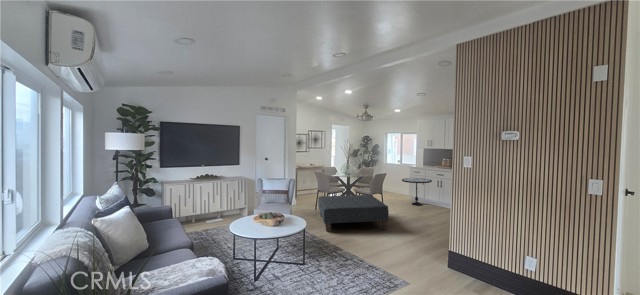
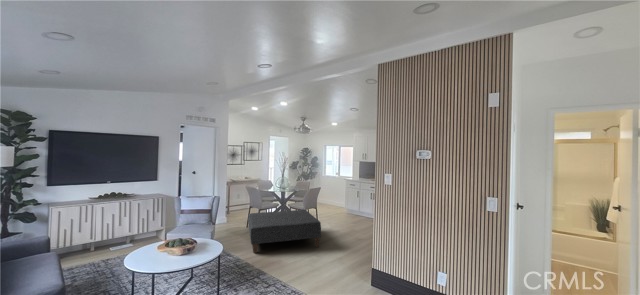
side table: present [402,178,432,206] -> none [339,190,367,218]

